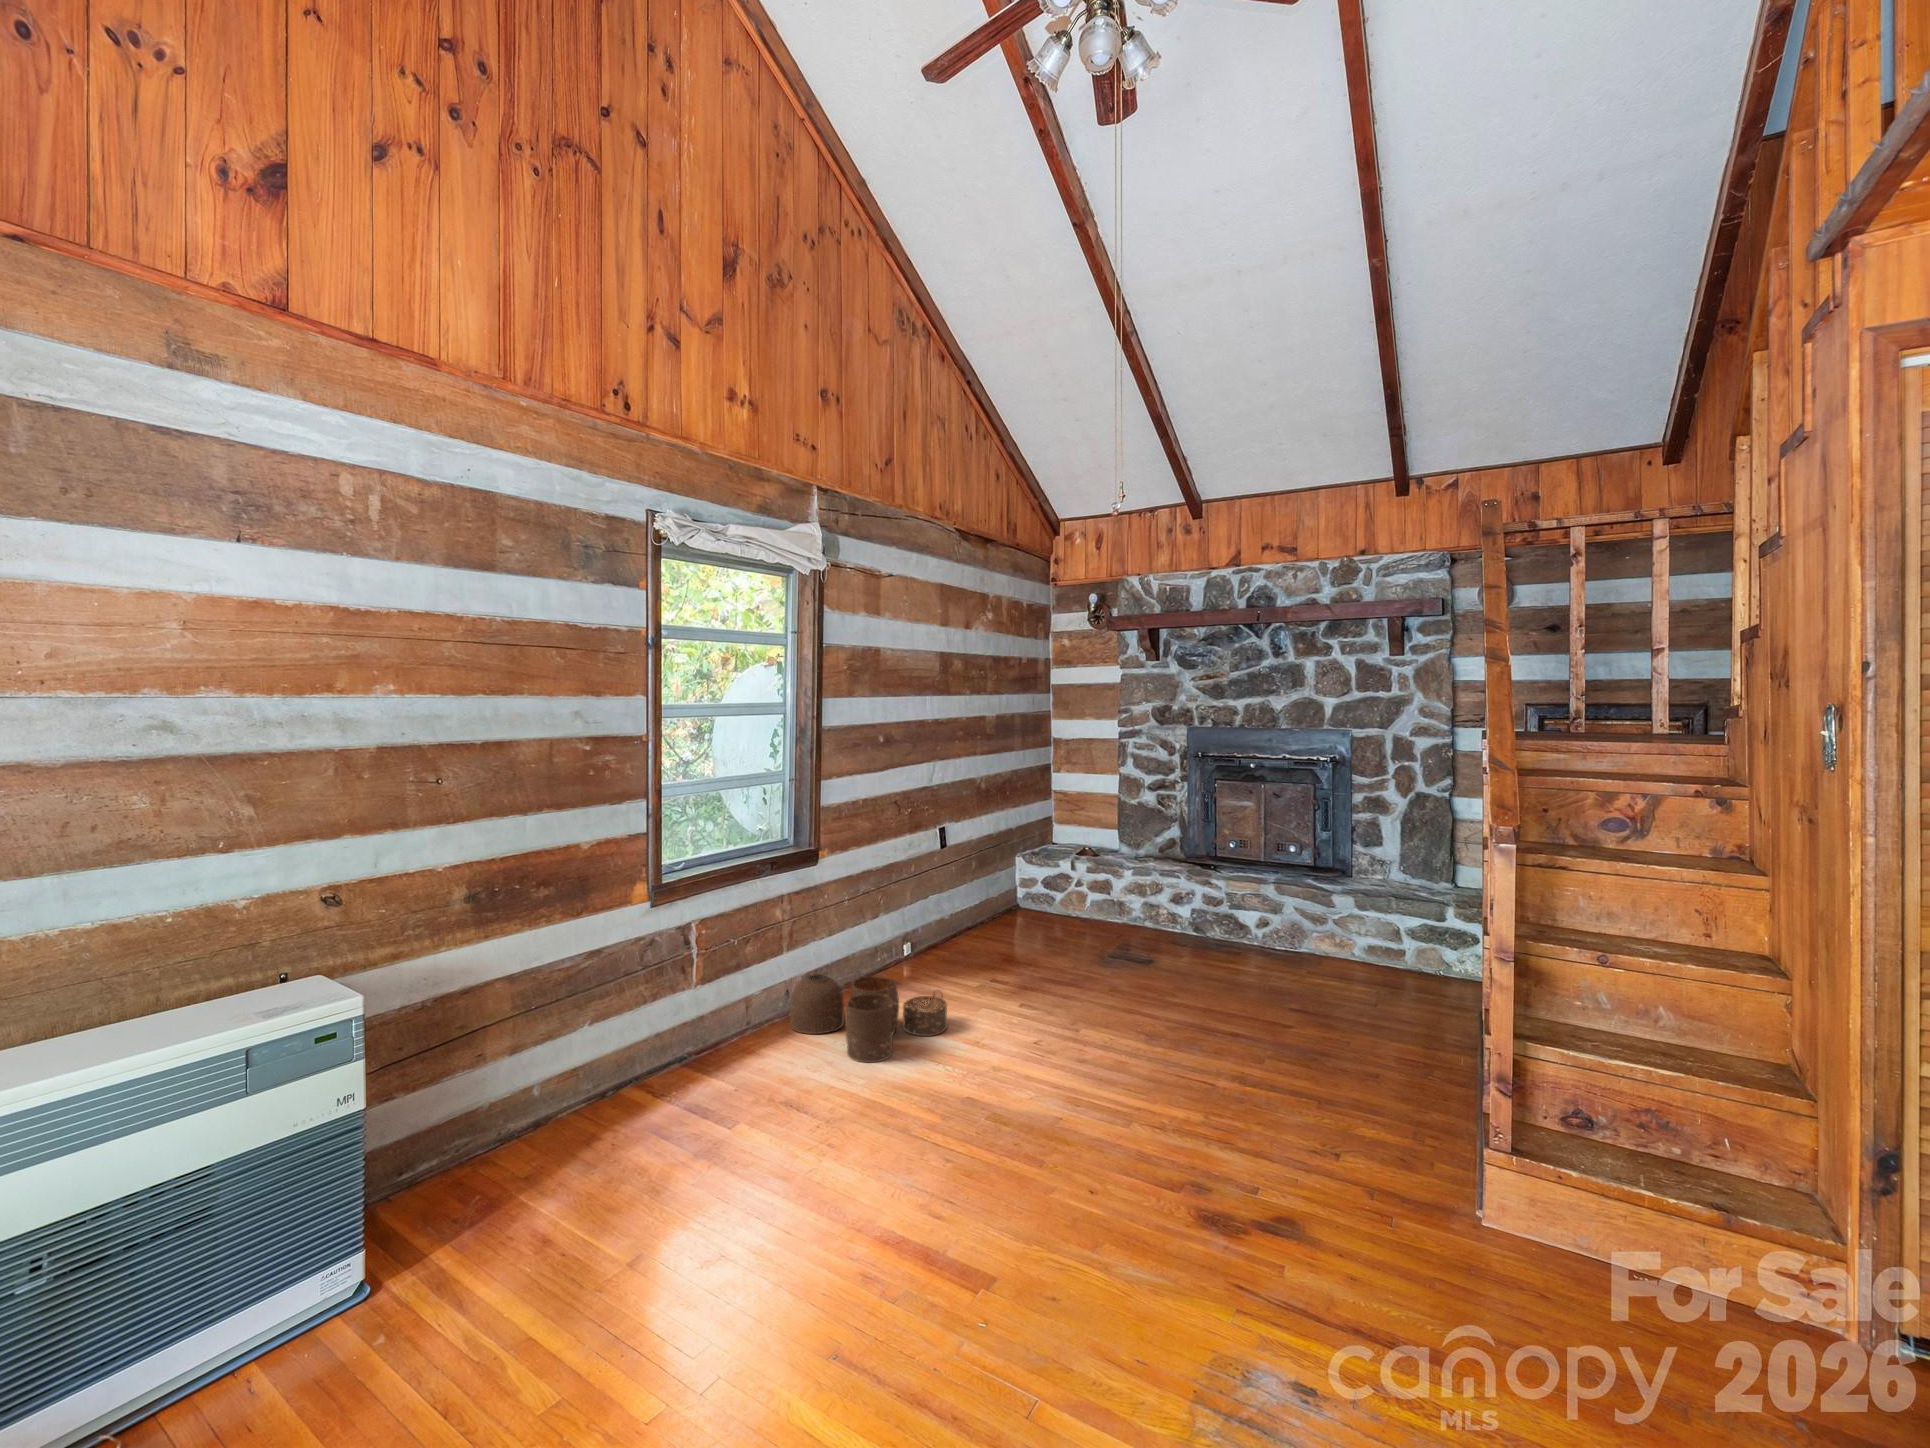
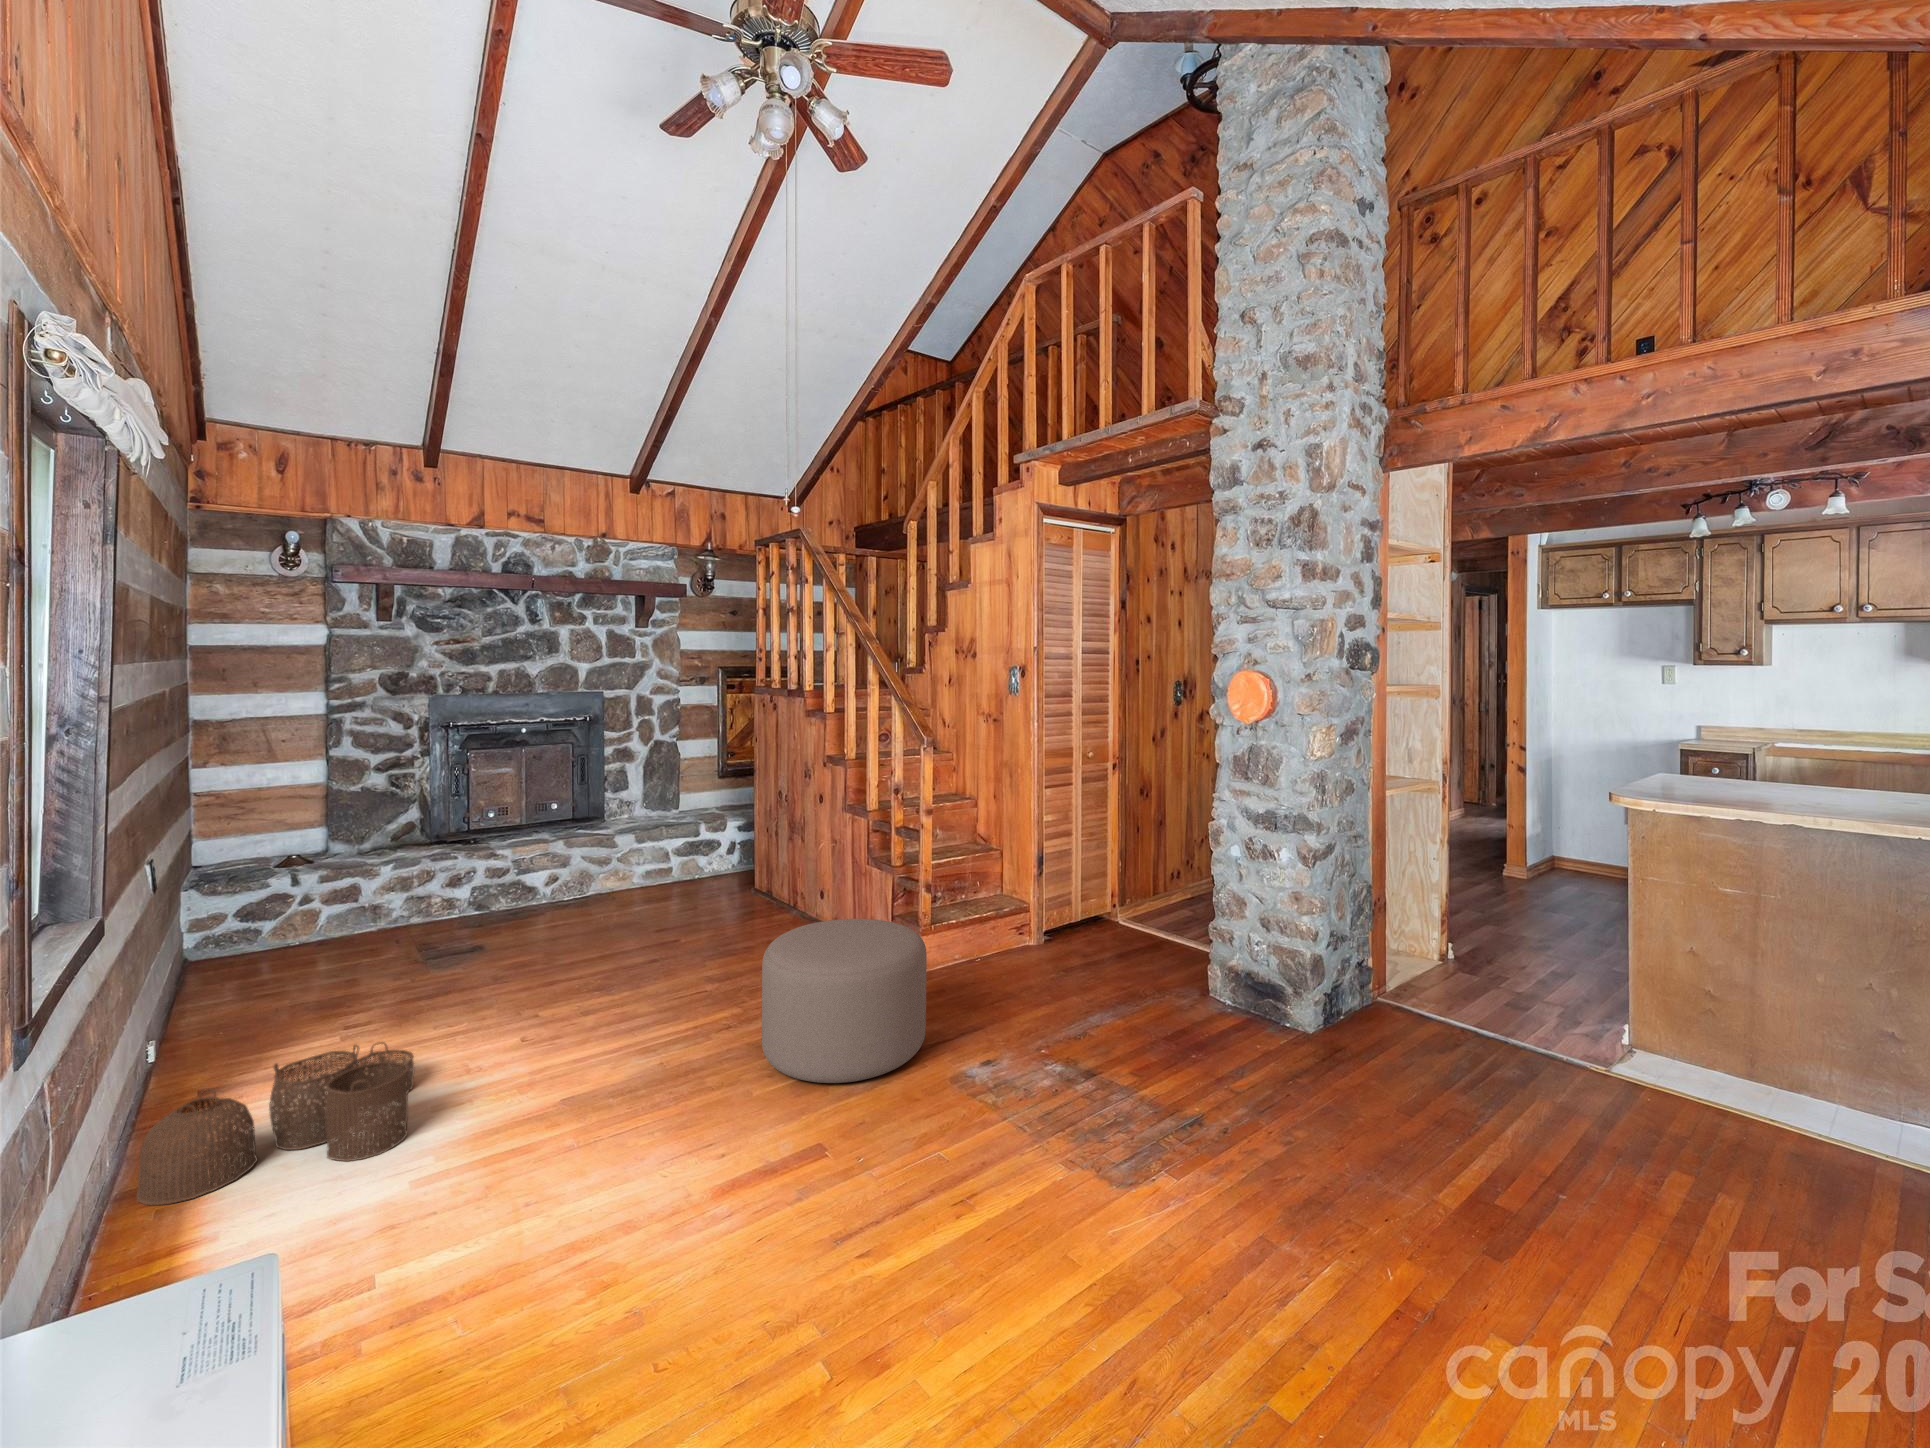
ottoman: none [1067,1037,1296,1293] -> present [762,919,927,1083]

